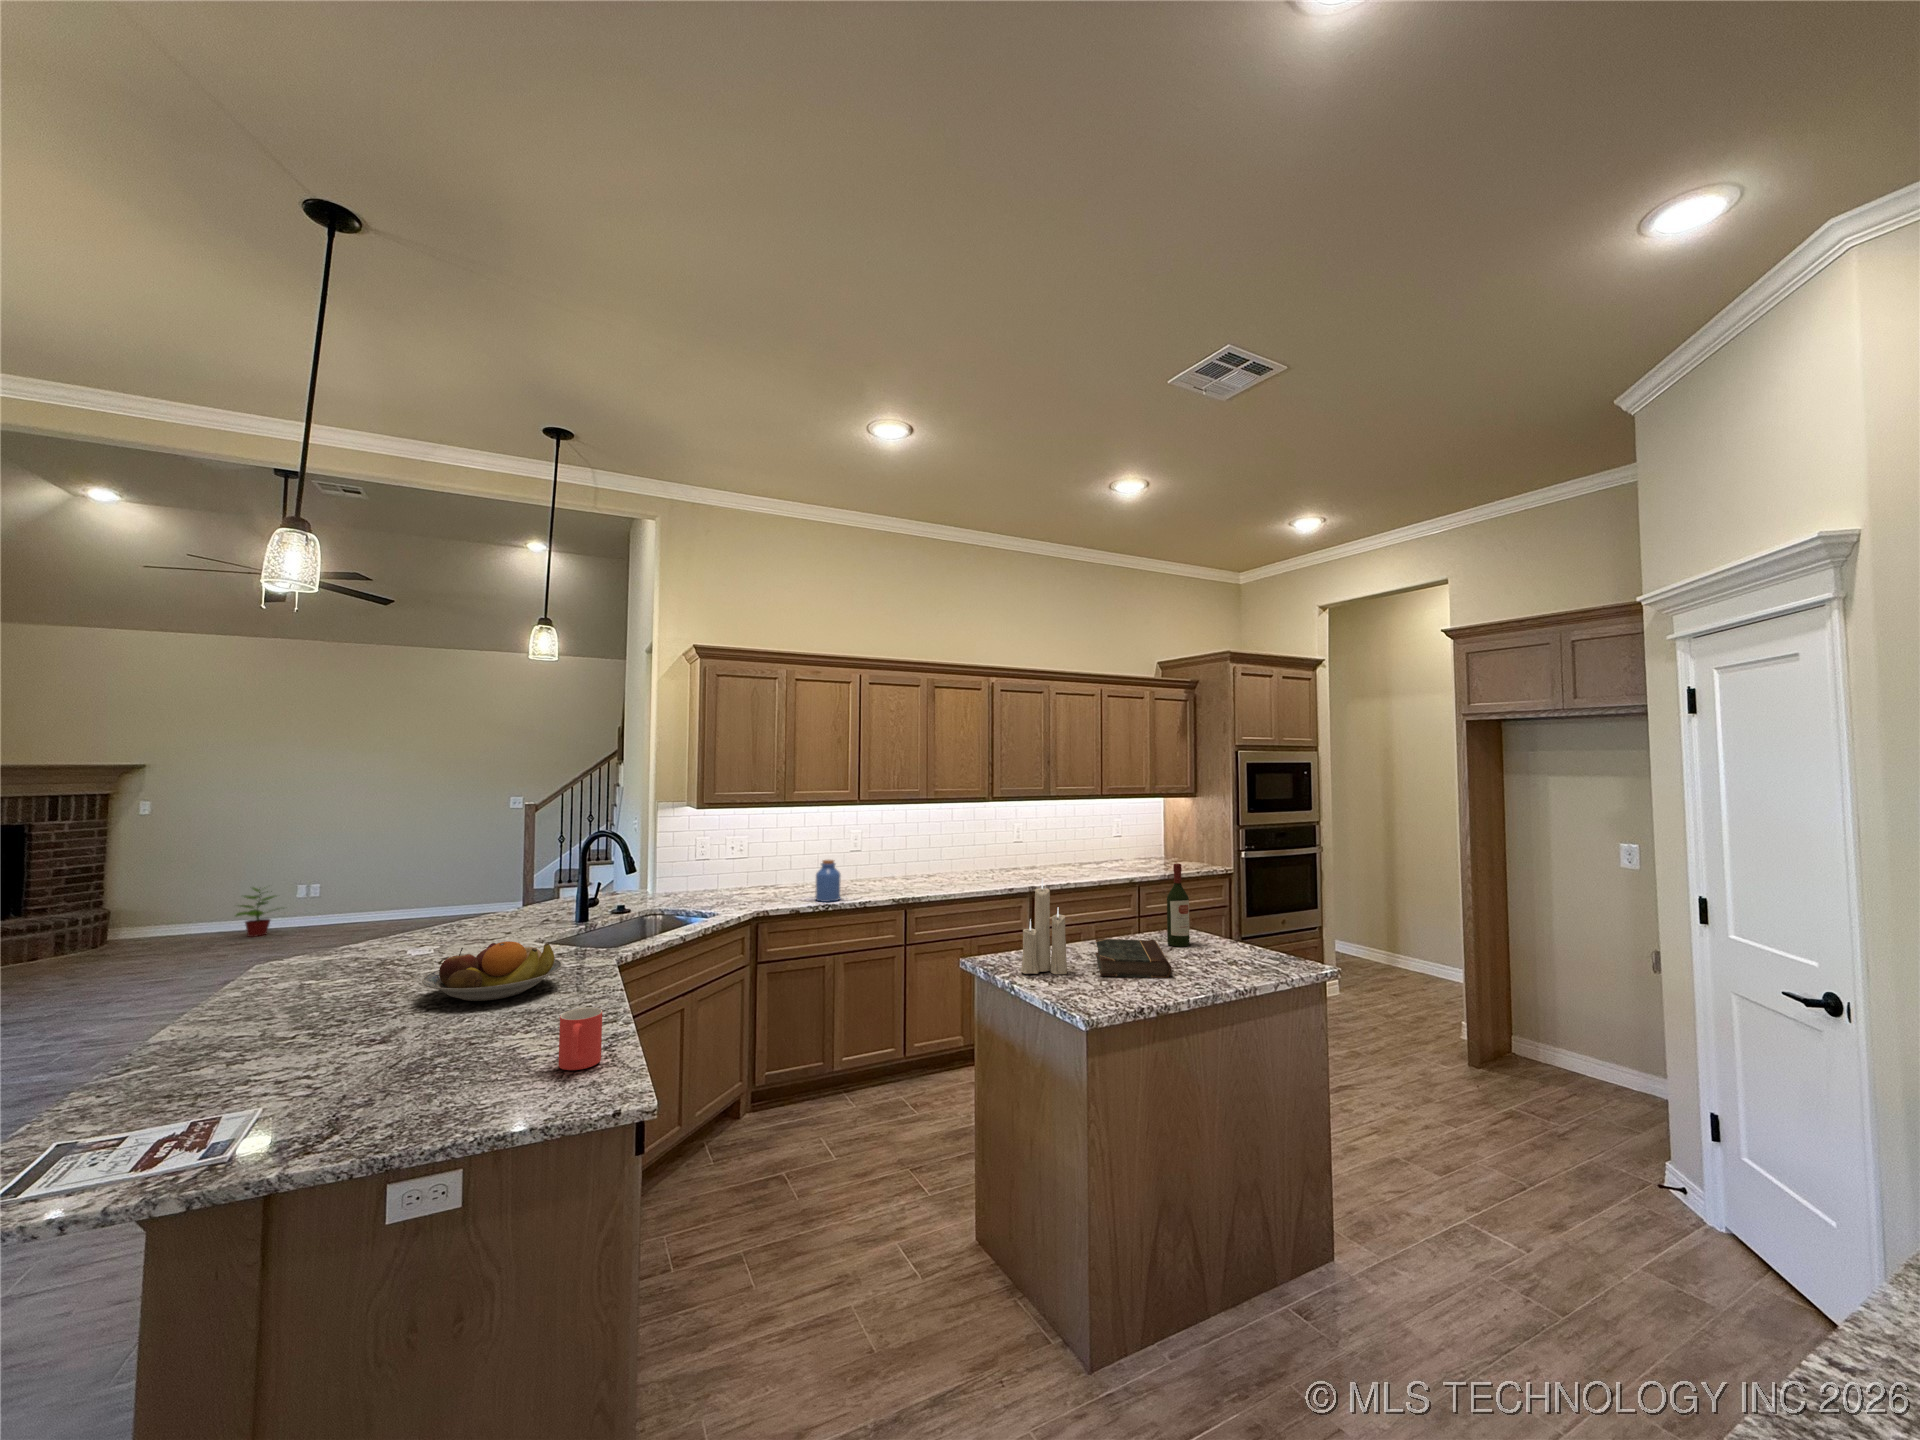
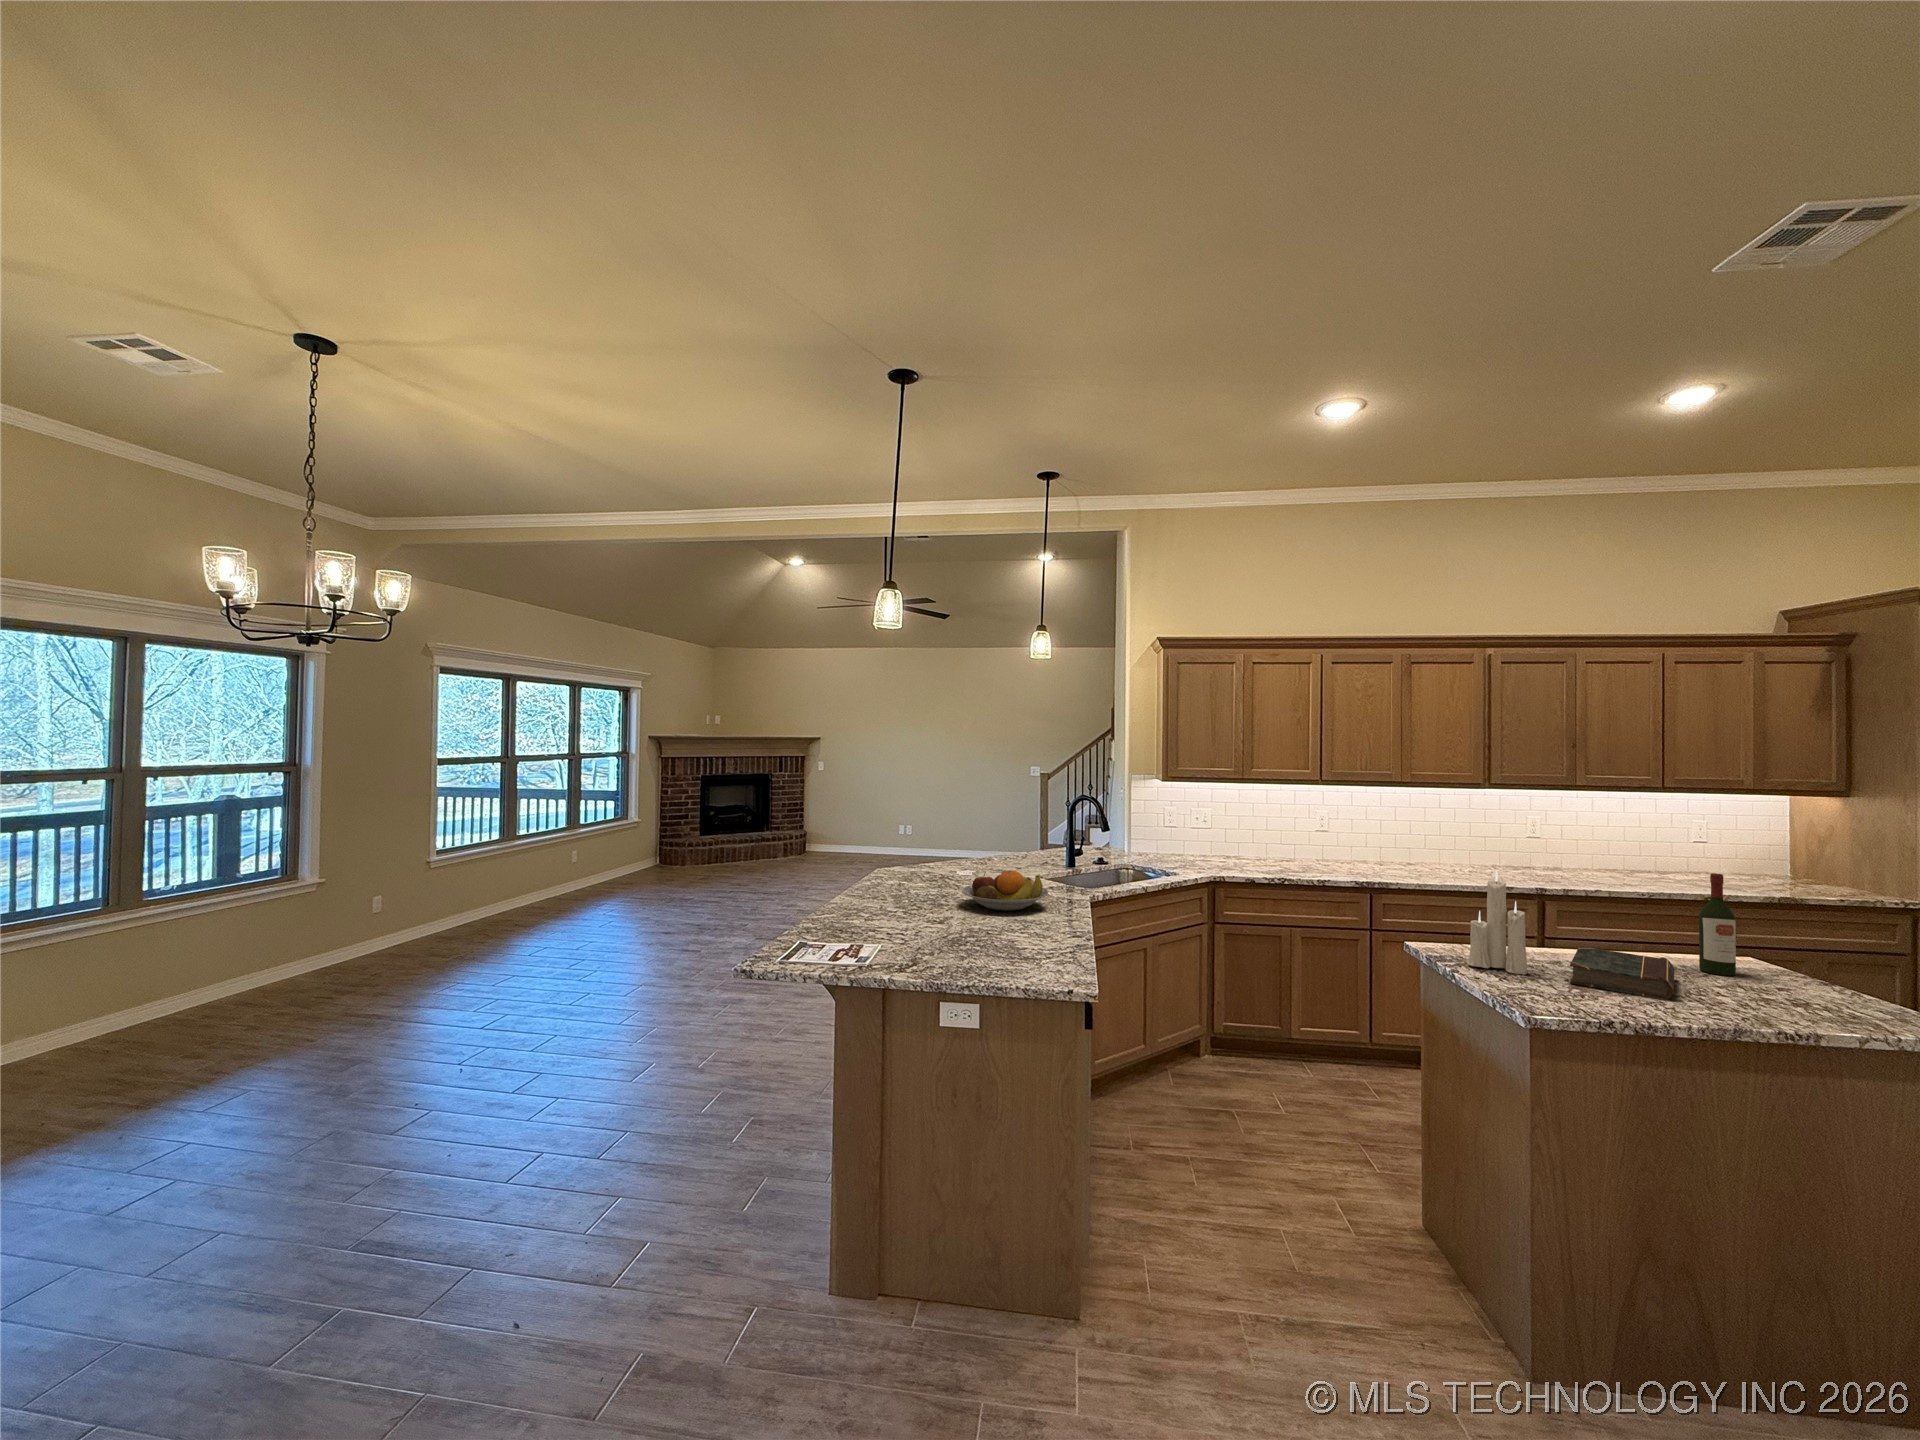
jar: present [815,860,840,902] -> none [1273,836,1299,877]
potted plant: present [236,888,275,937] -> none [863,822,891,859]
mug: present [558,1008,602,1070] -> none [1038,919,1066,961]

